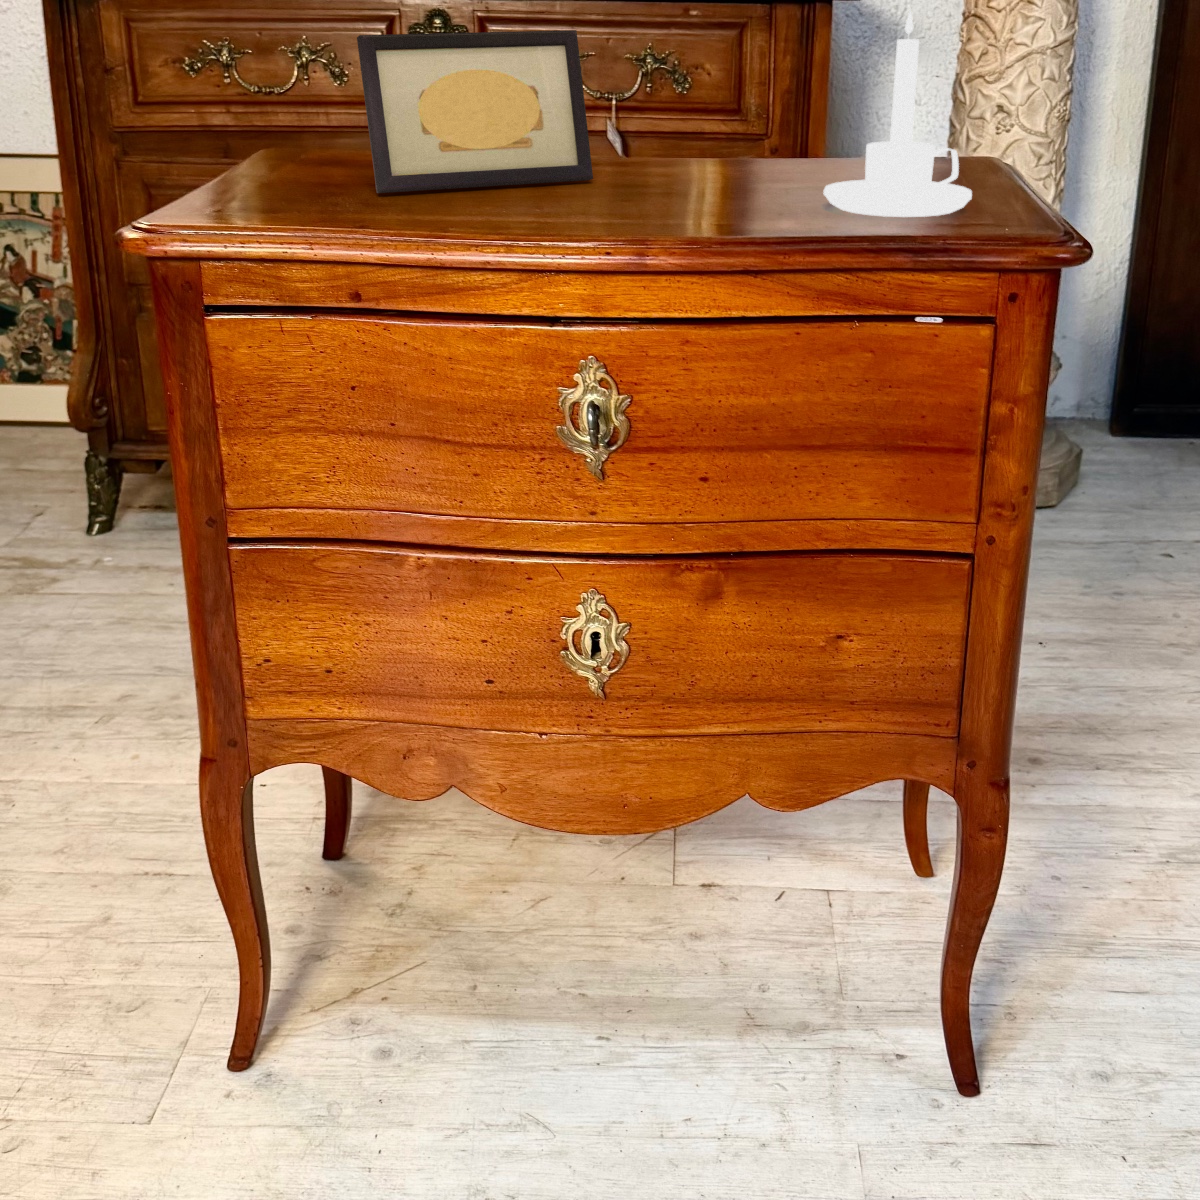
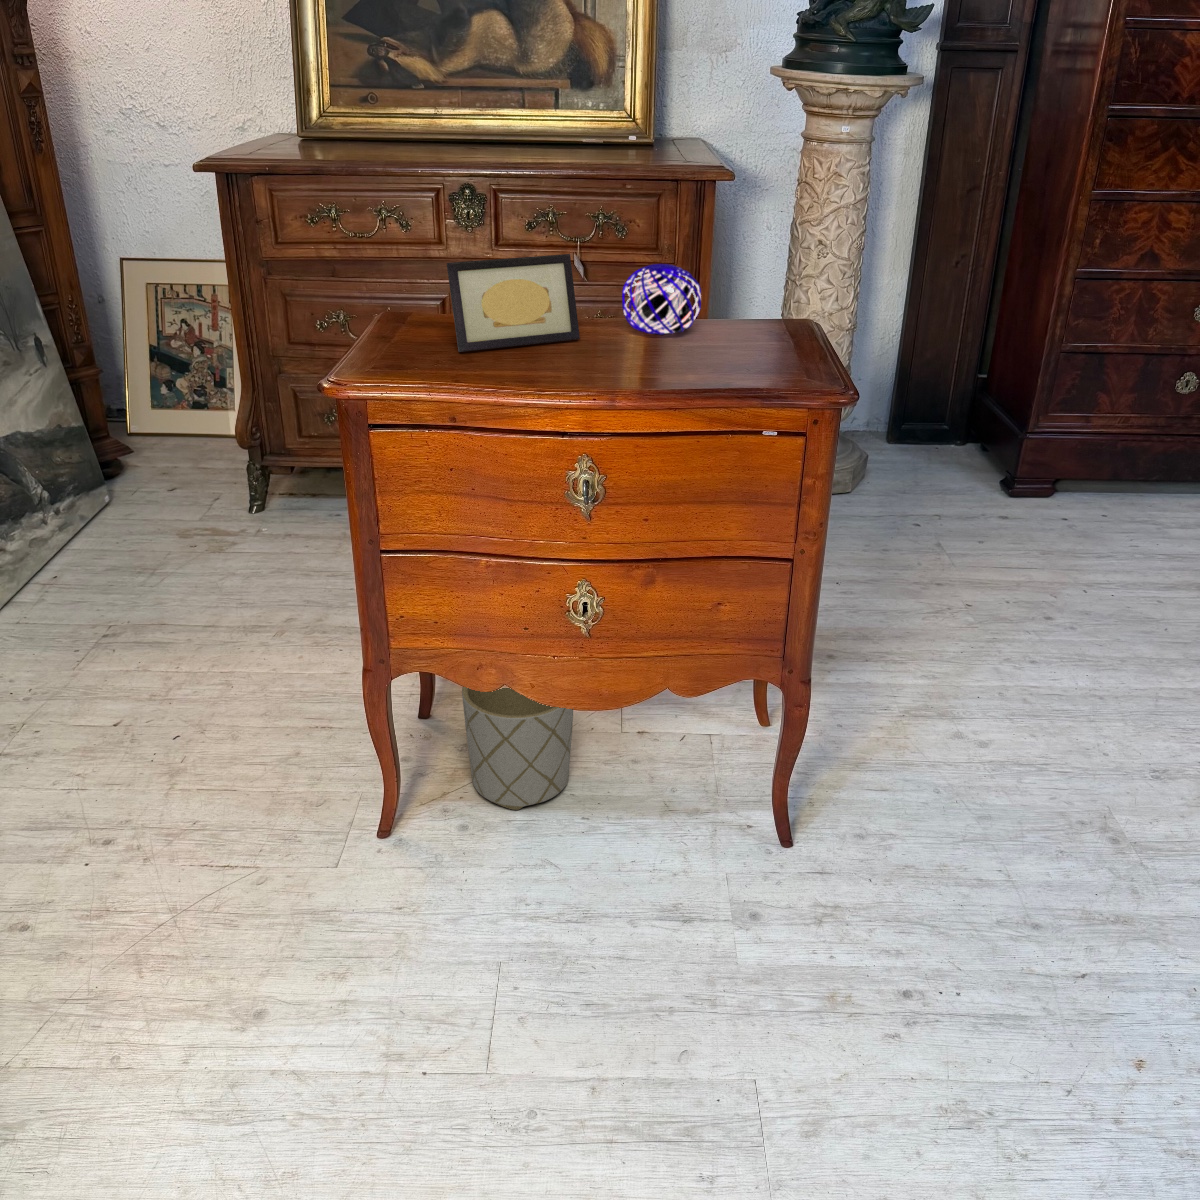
candle holder: present [823,9,972,217] -> none [711,259,792,375]
decorative orb: none [668,53,807,174] -> present [622,264,701,334]
planter: none [386,753,584,1019] -> present [462,687,574,810]

